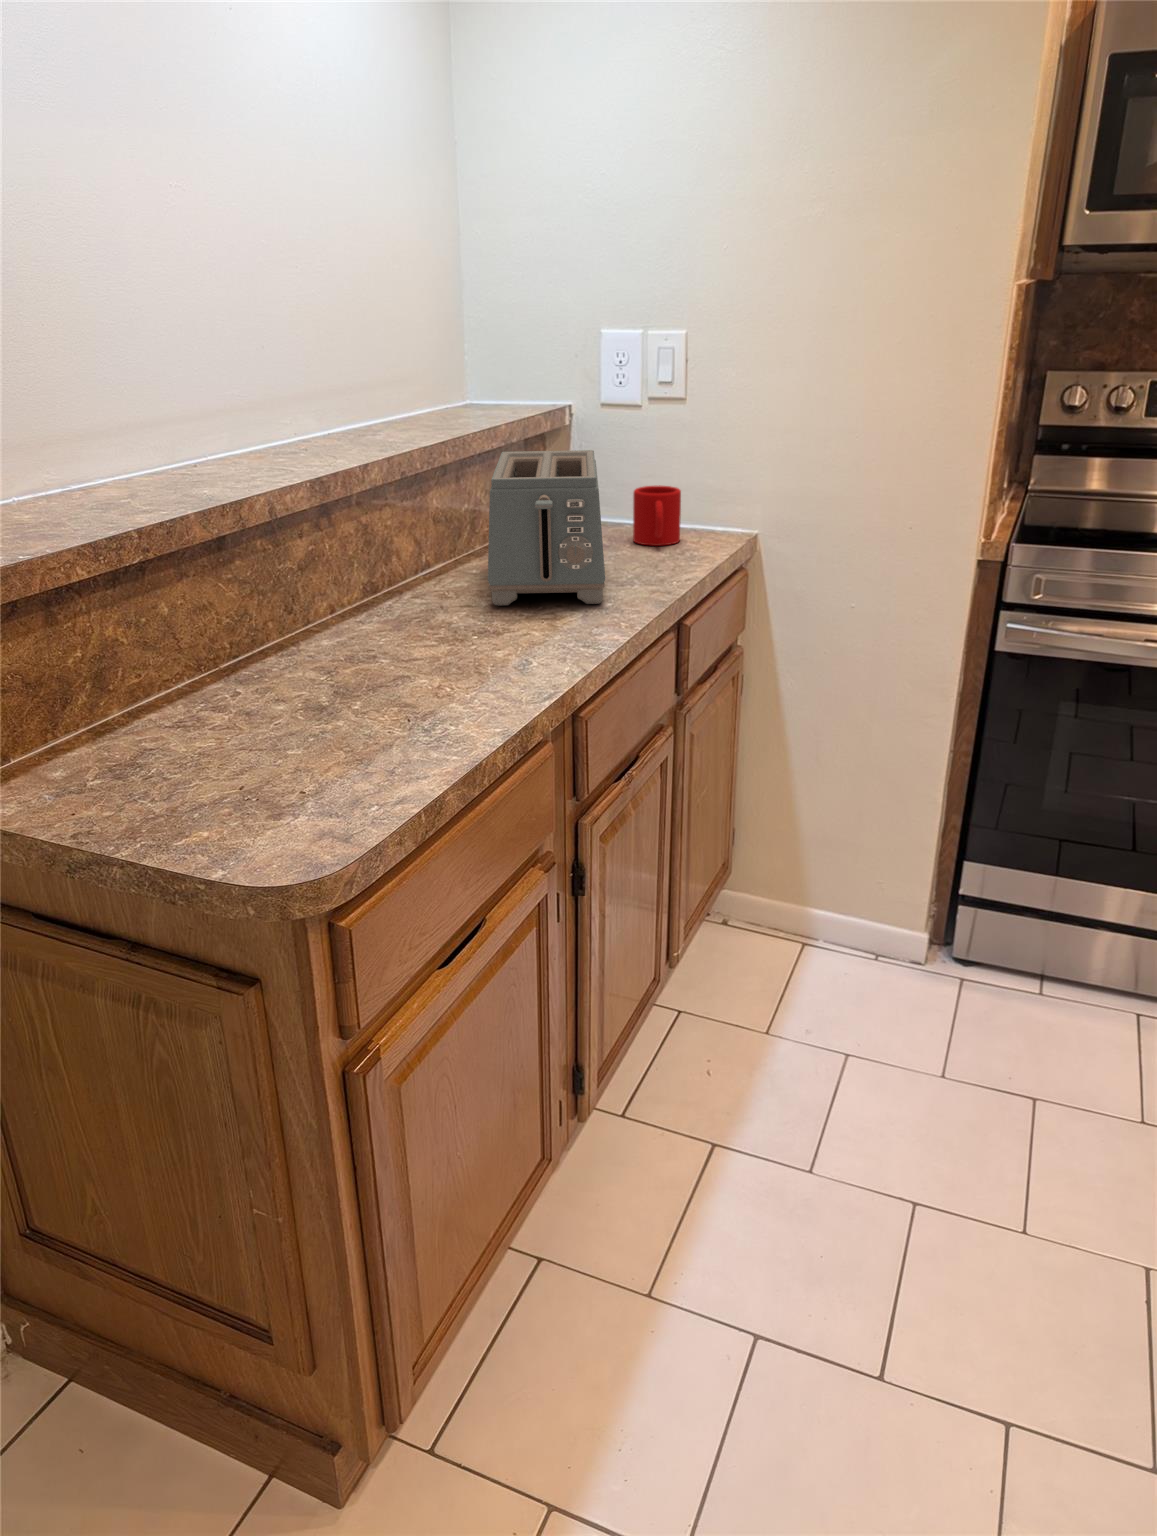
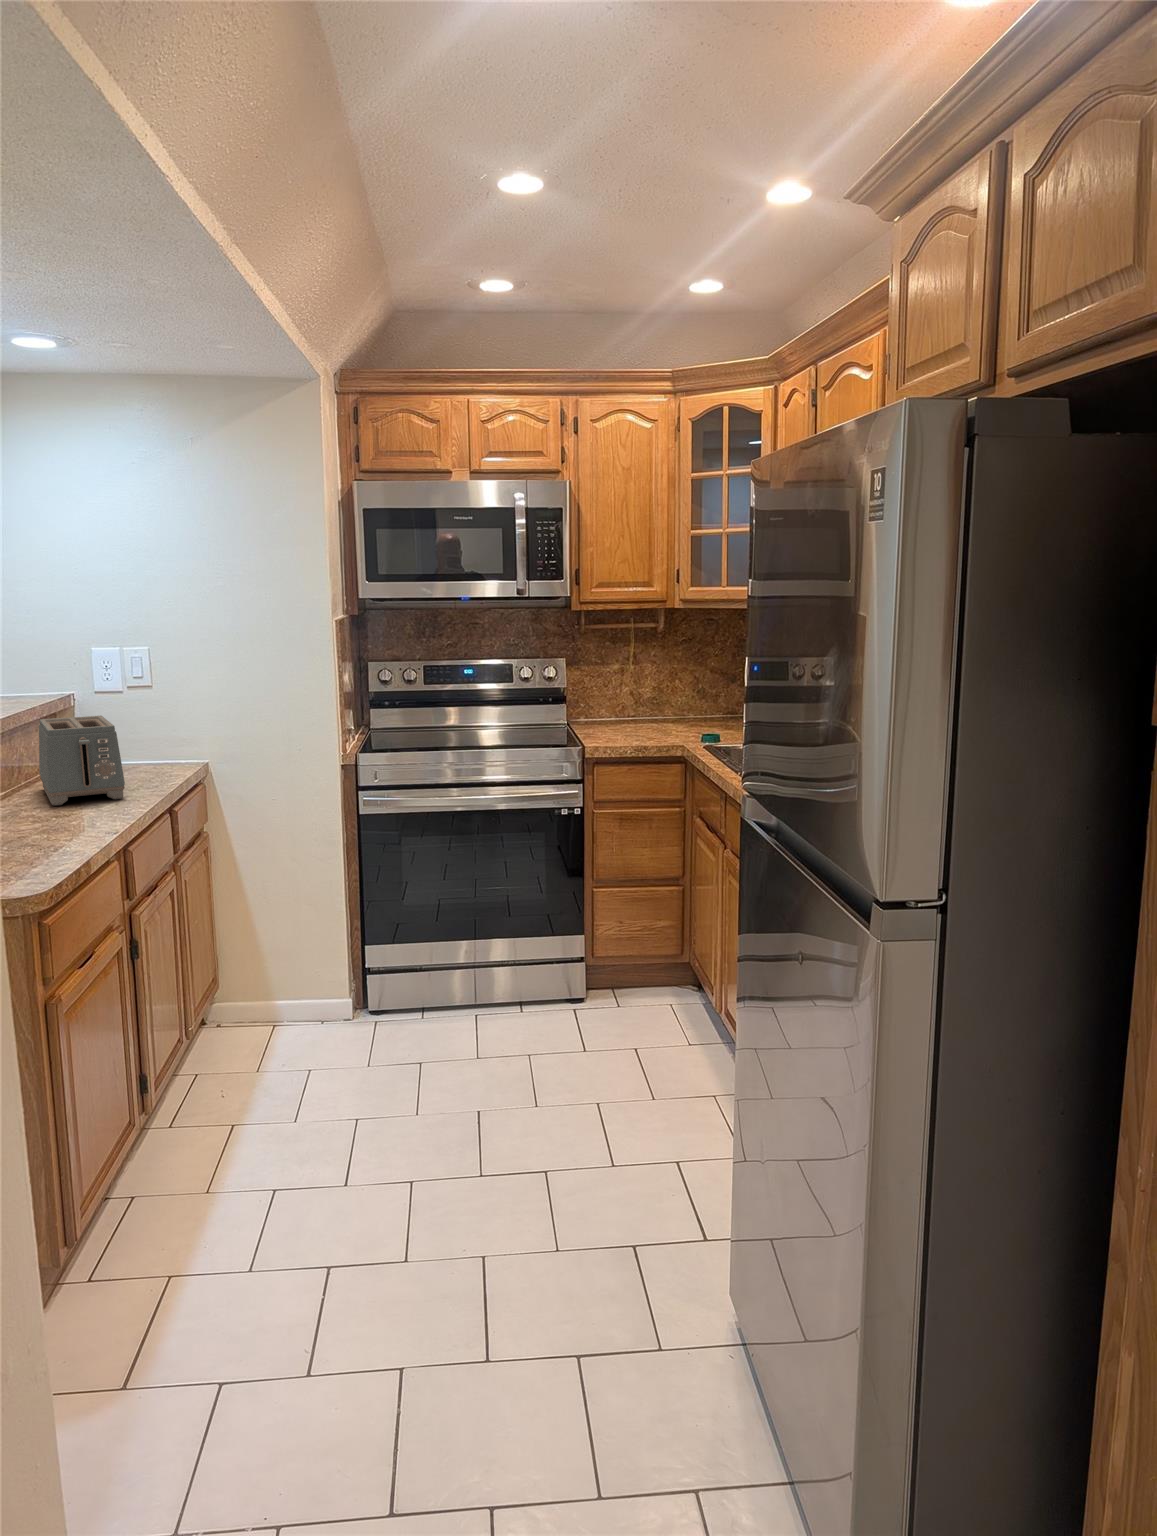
mug: present [633,485,681,546] -> none [125,737,160,773]

